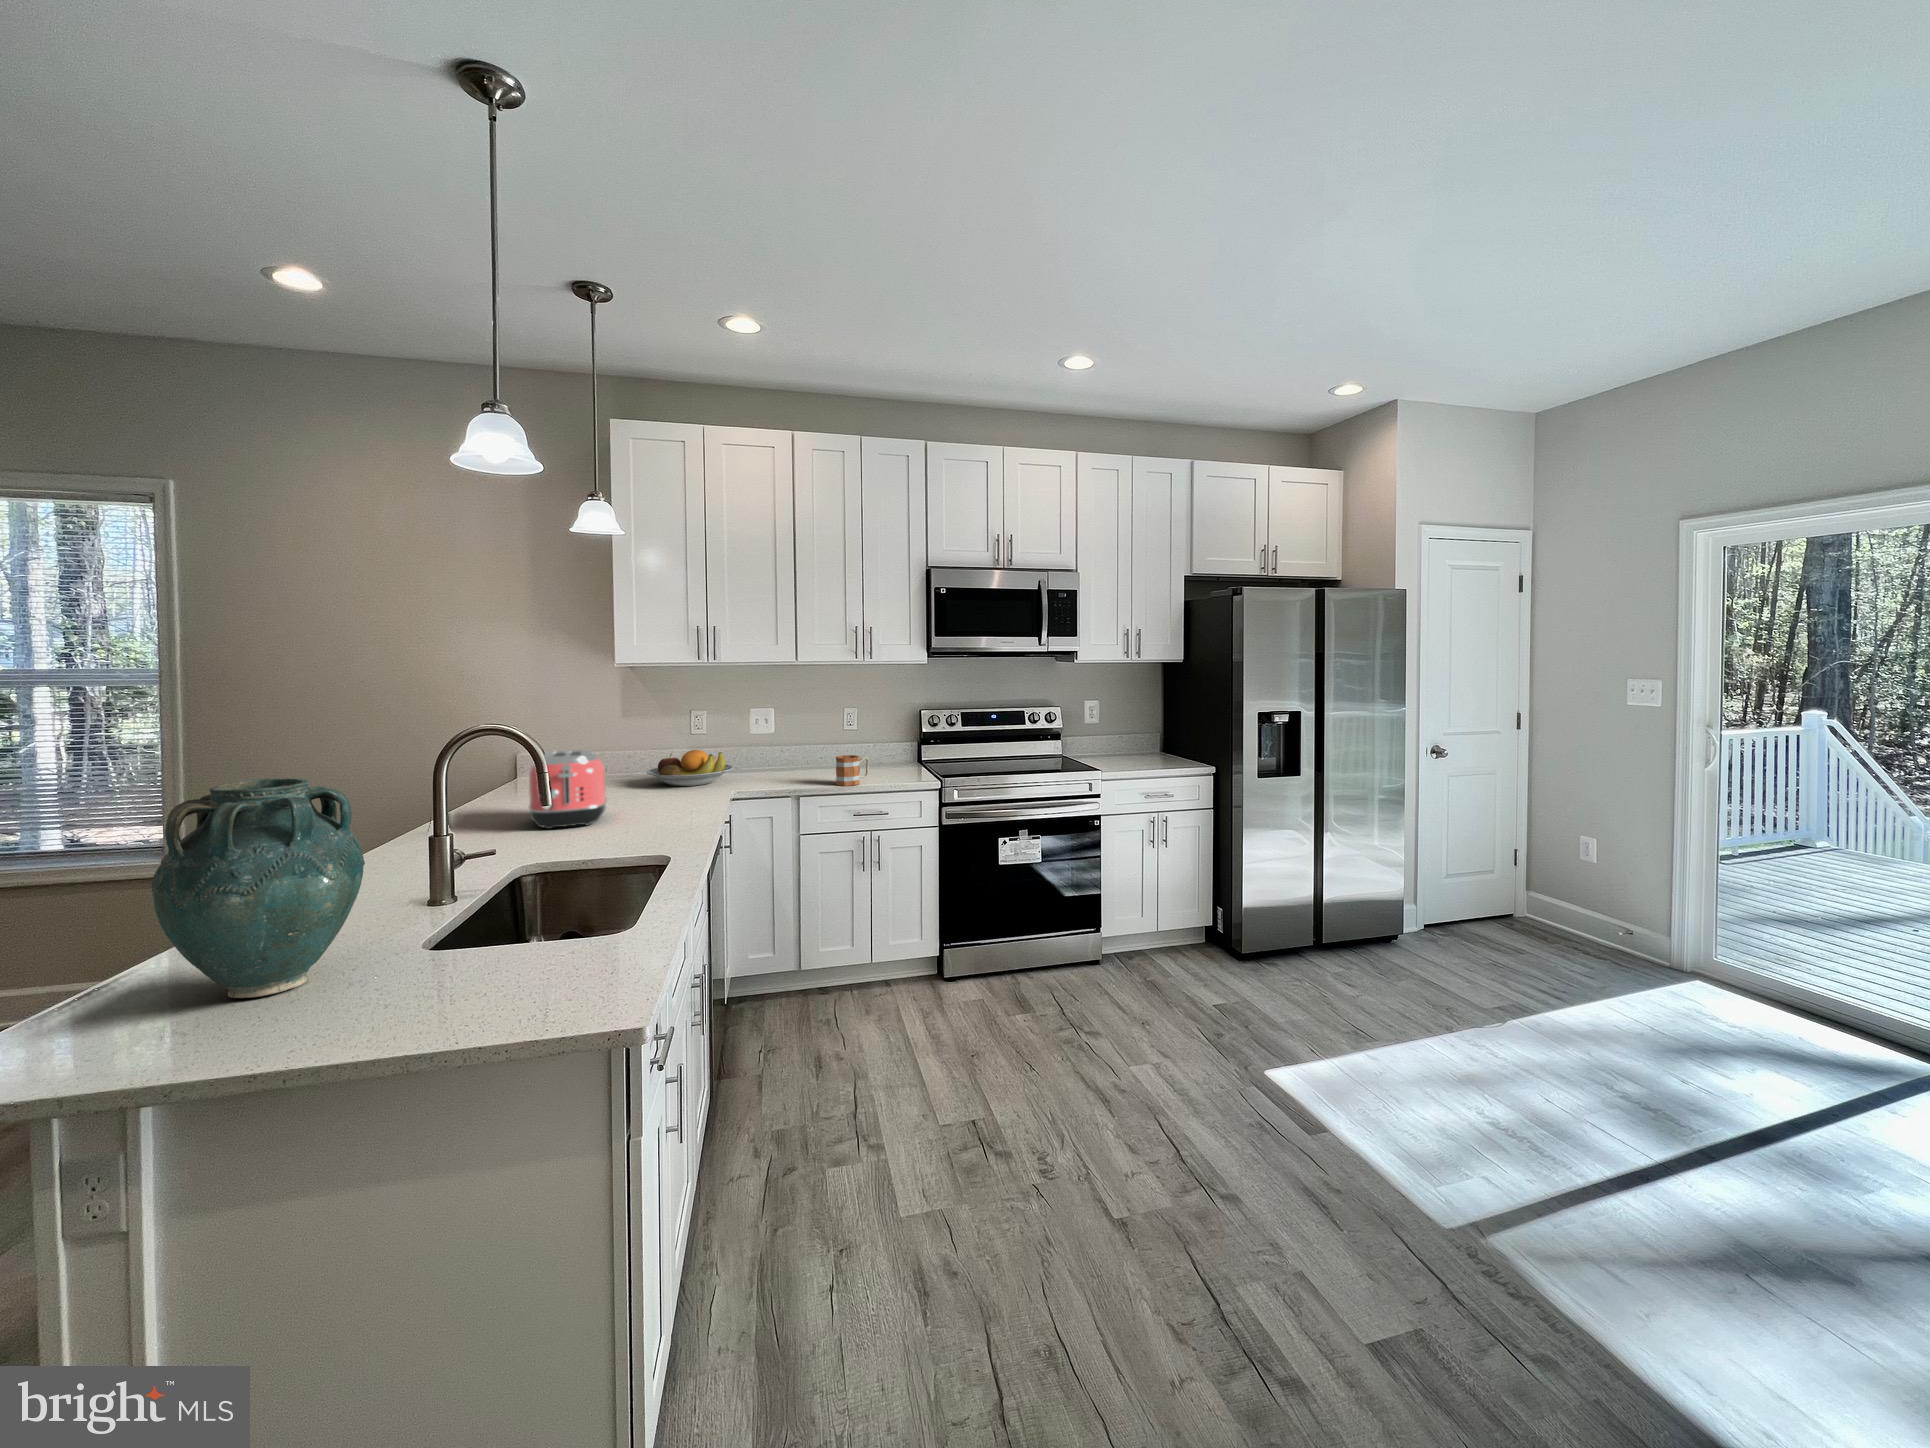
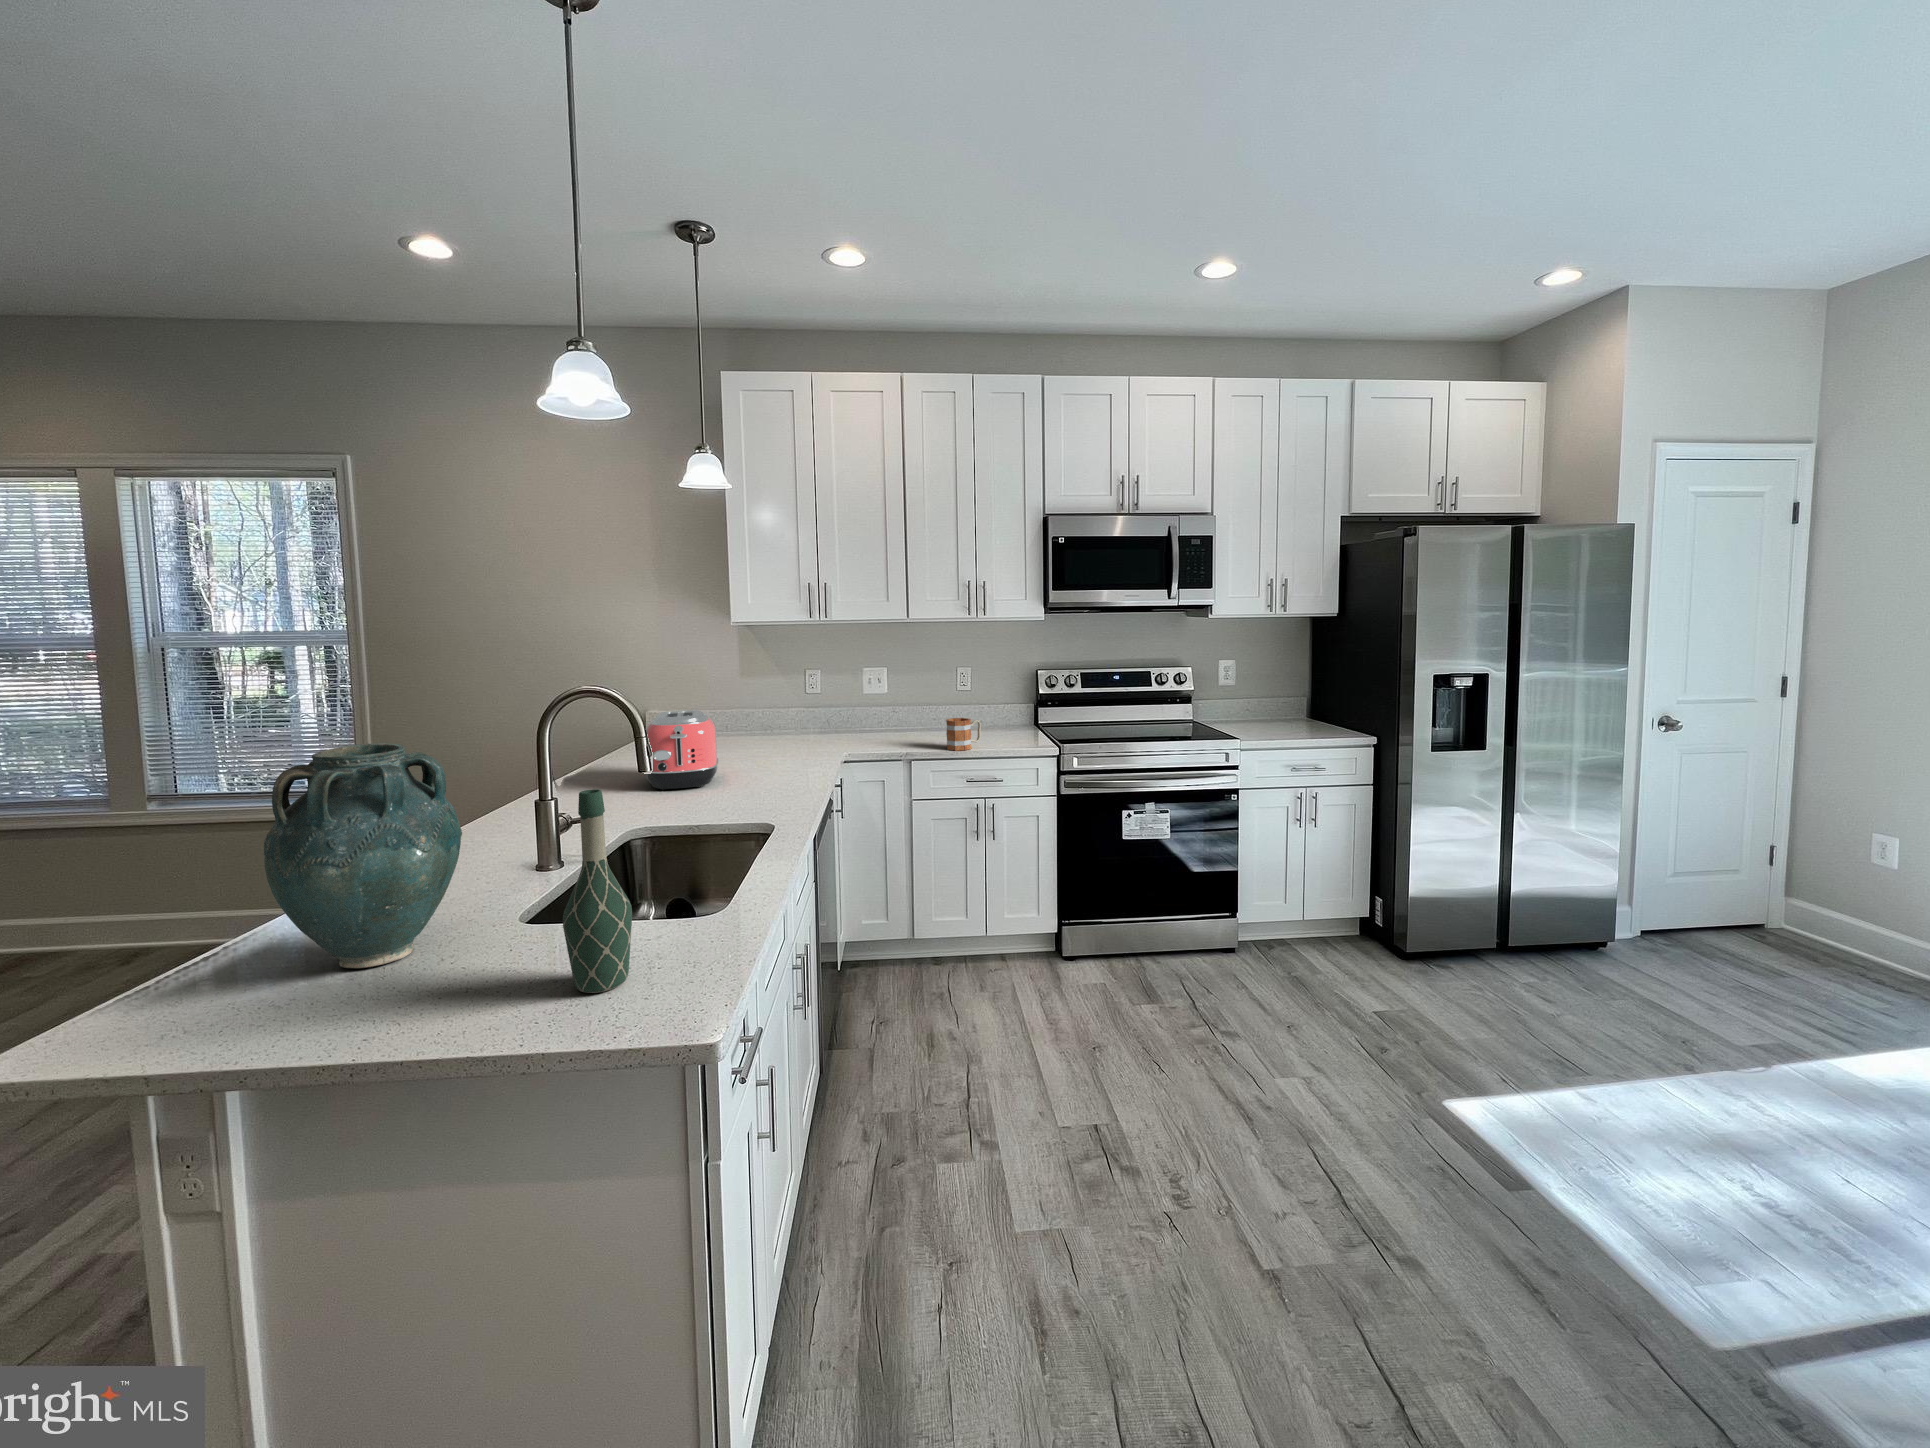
fruit bowl: present [647,750,733,786] -> none [760,710,843,747]
wine bottle: none [481,814,549,1001] -> present [563,789,632,993]

